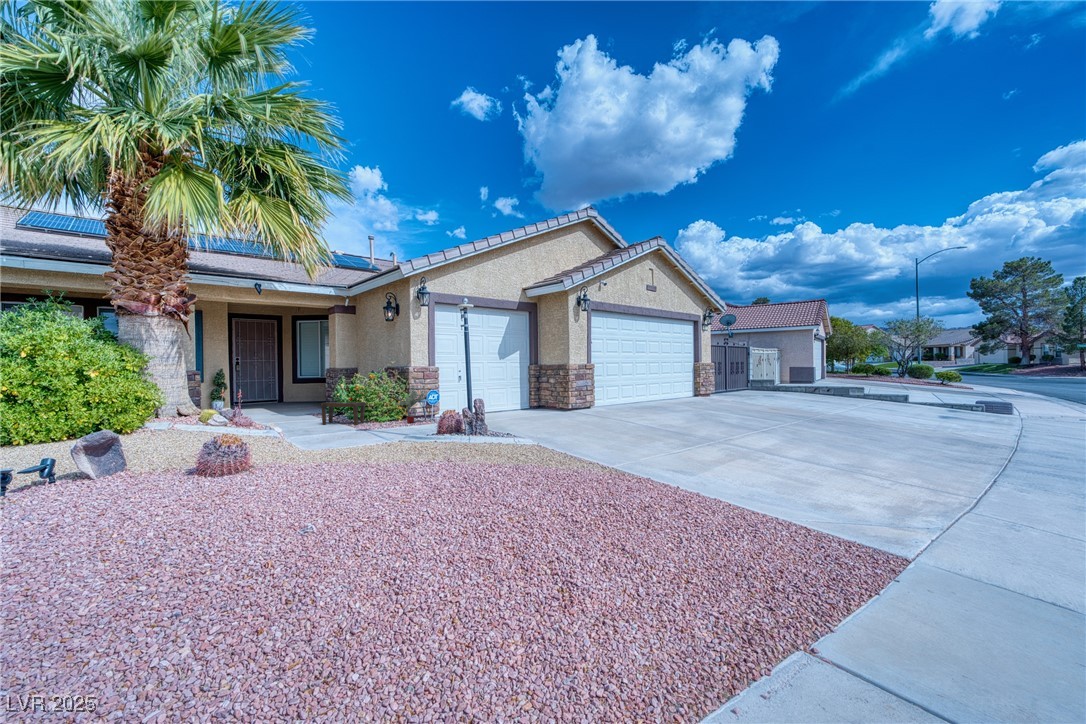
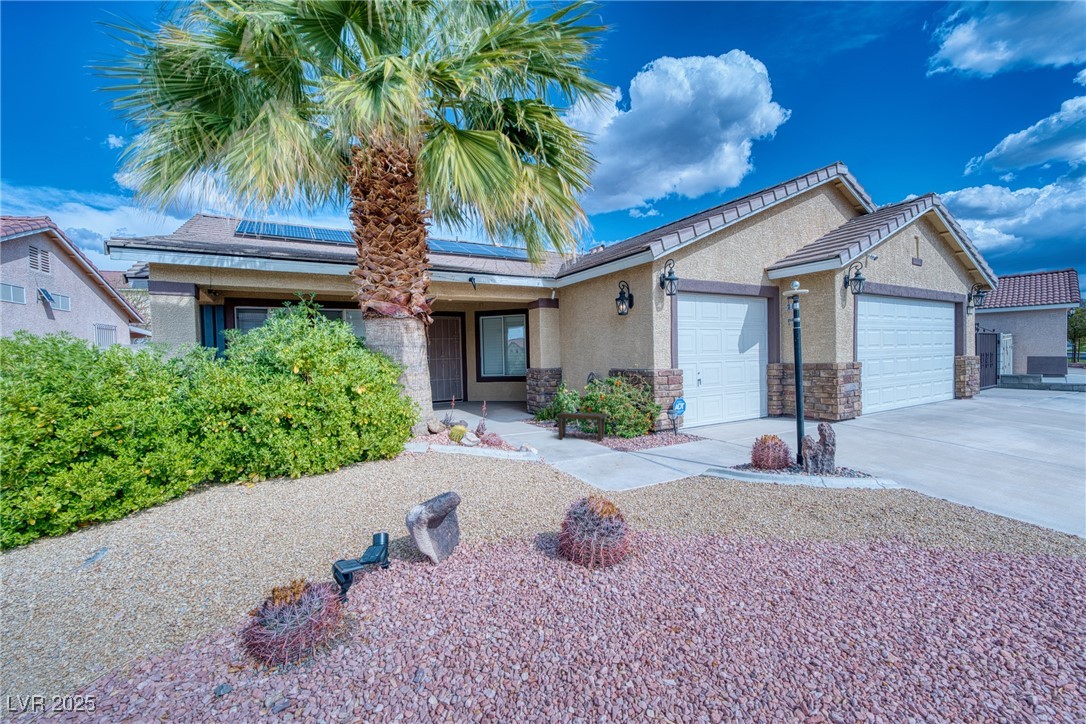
potted tree: present [395,386,425,423] -> none [645,394,679,440]

